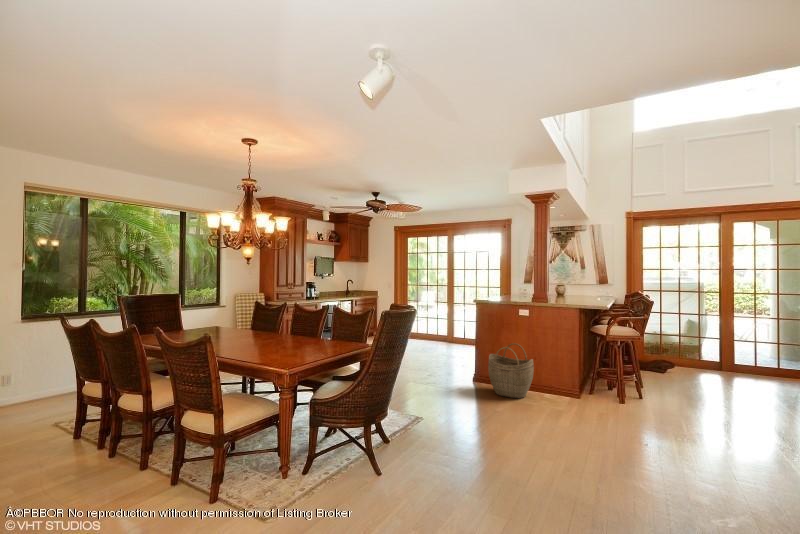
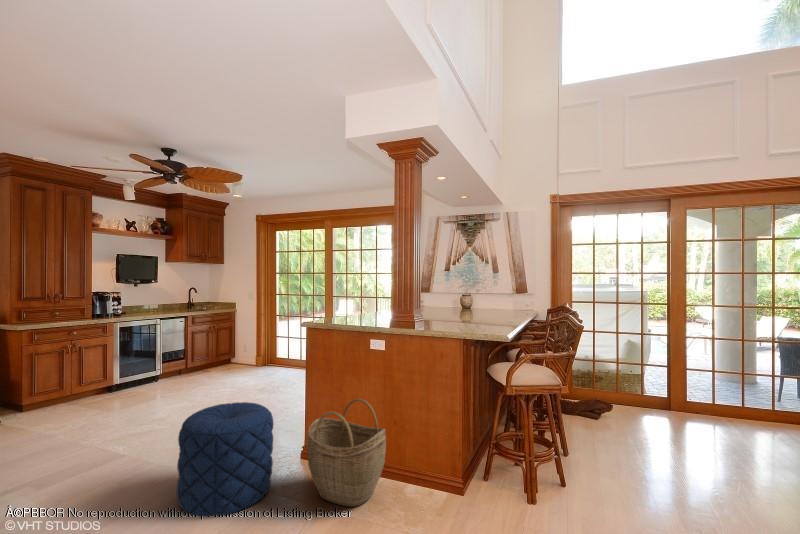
pouf: none [420,344,468,398] -> present [177,402,273,516]

